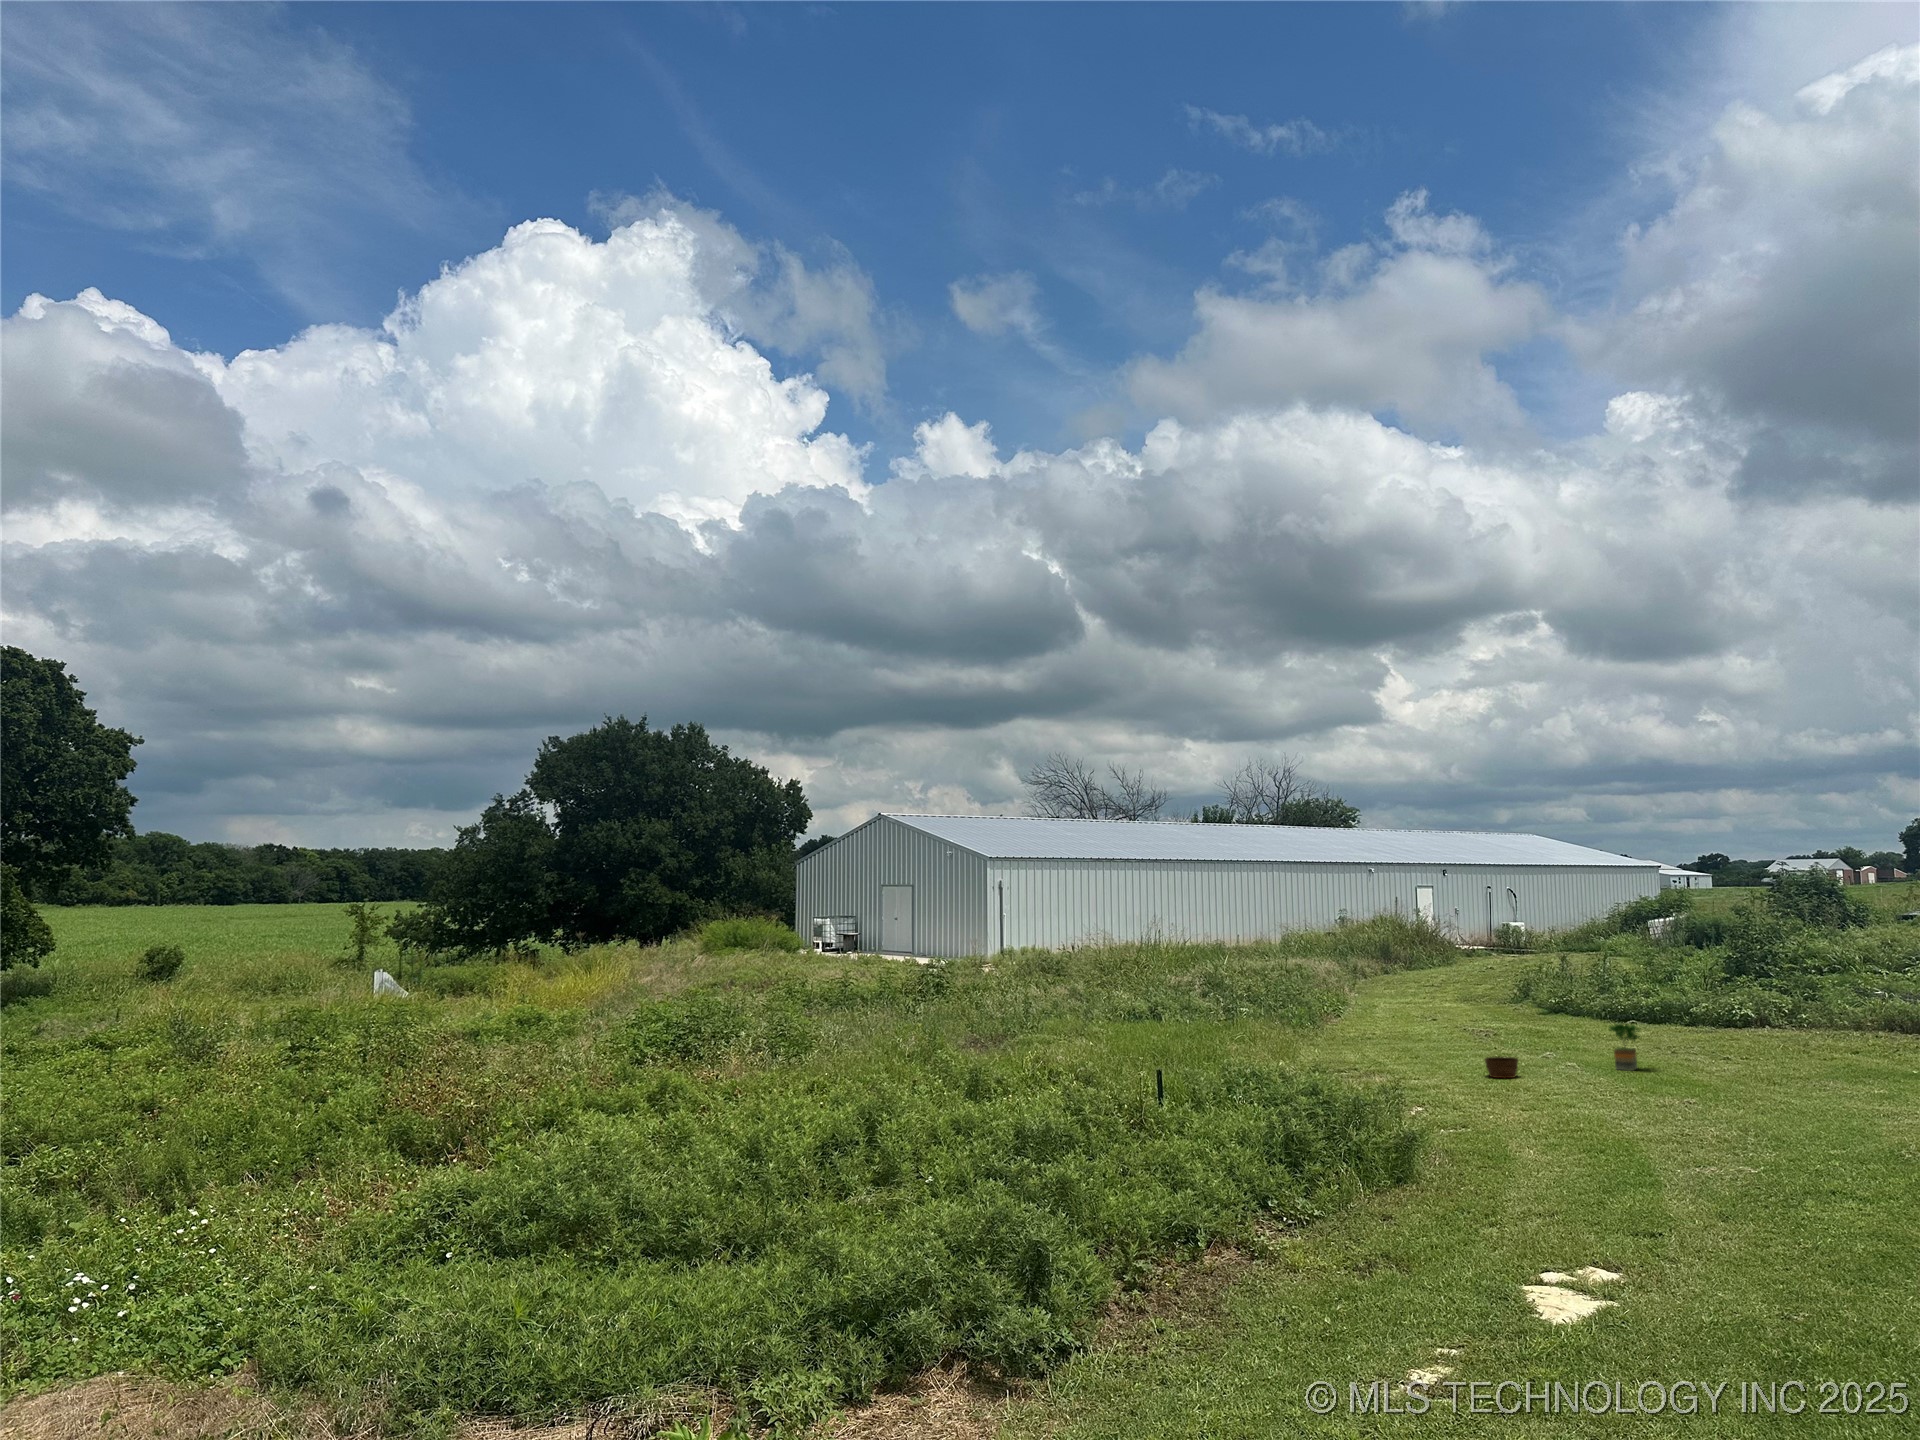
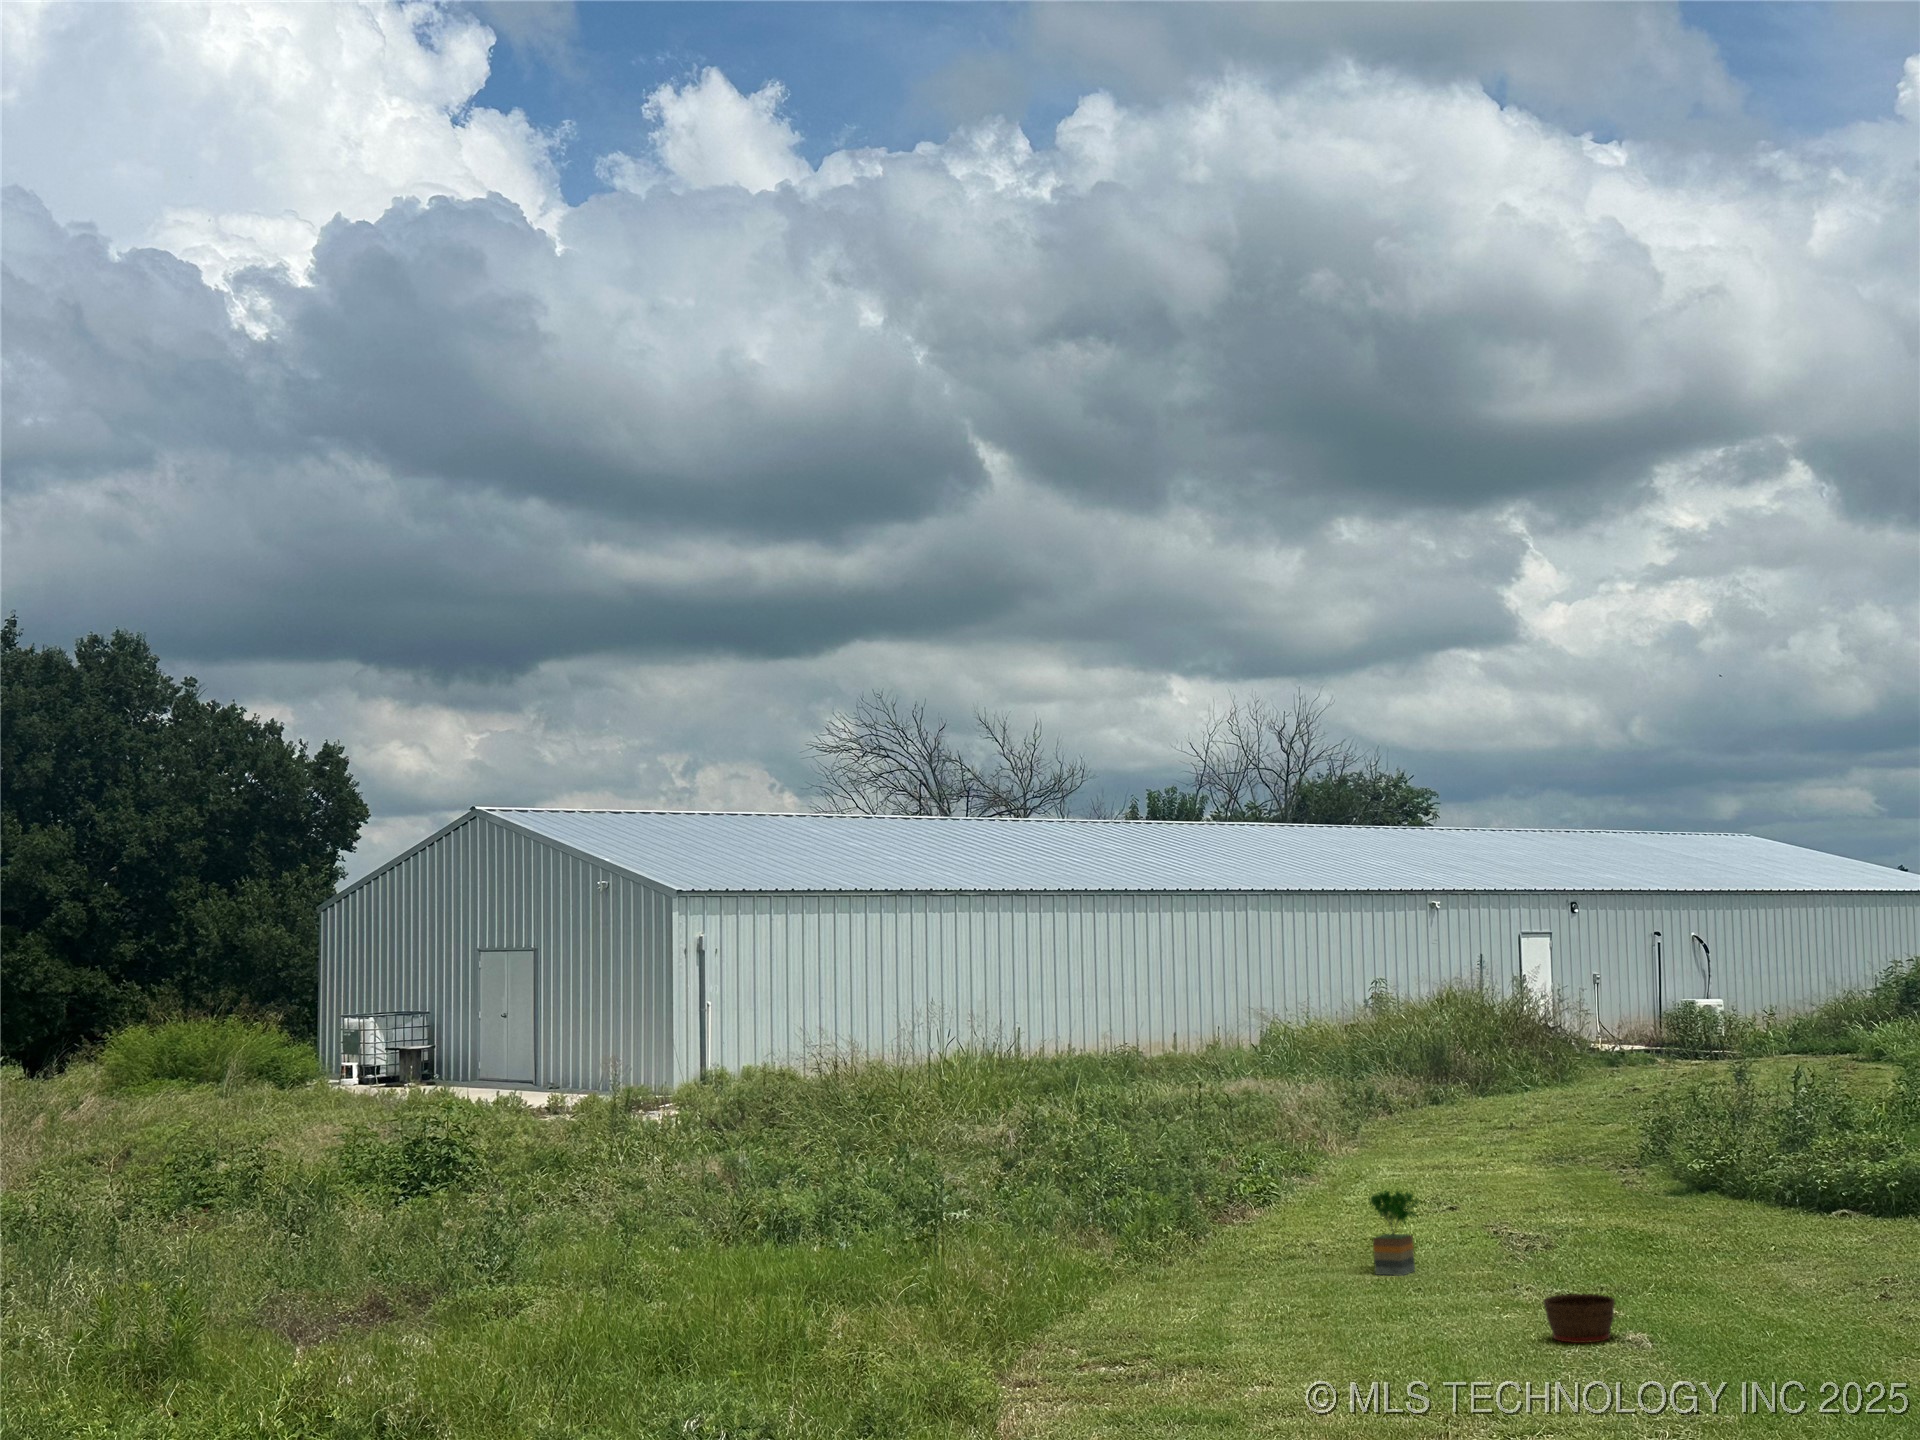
potted tree: present [1609,1024,1640,1071] -> present [1369,1191,1419,1276]

